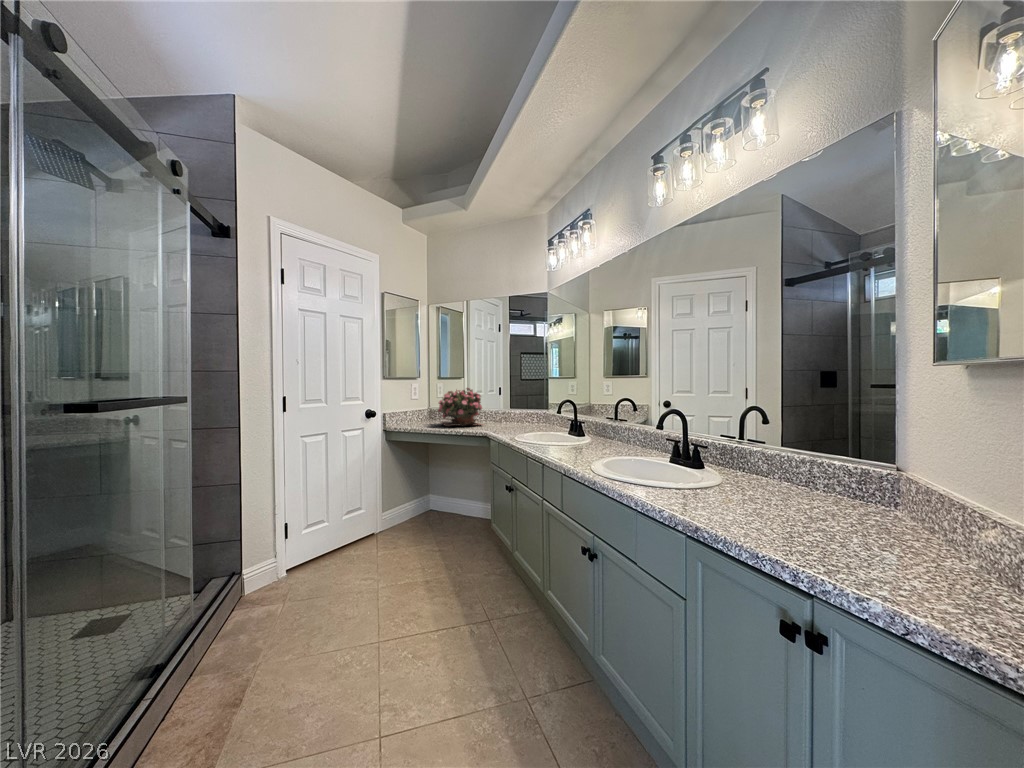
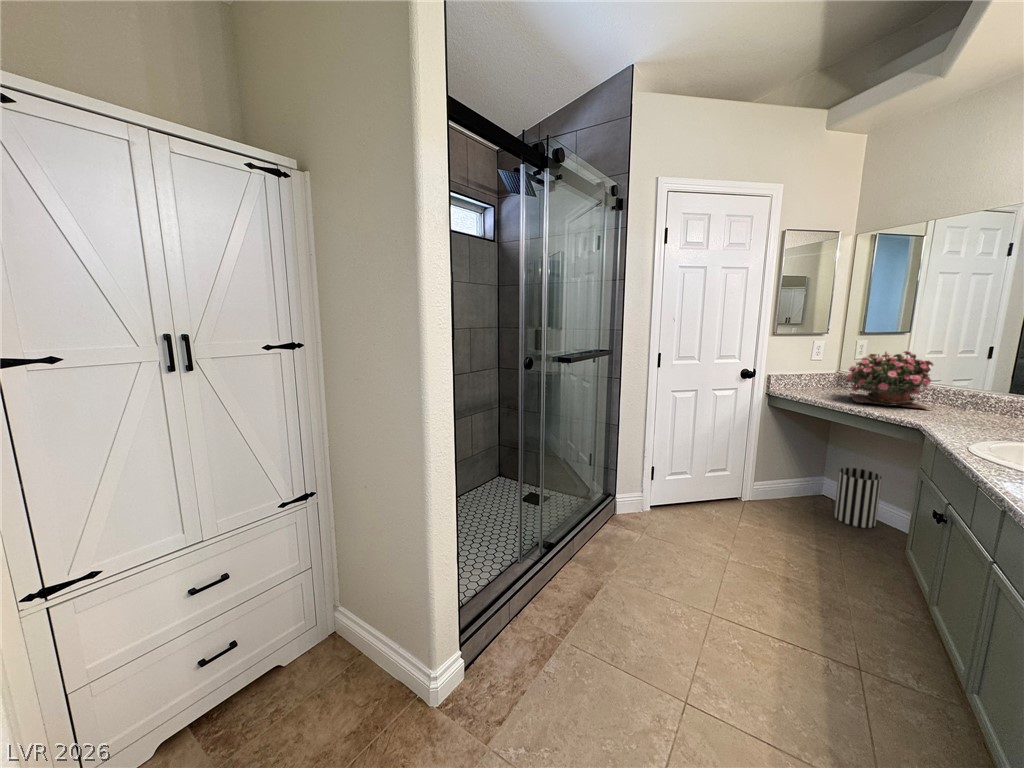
wastebasket: none [440,479,466,524] -> present [834,468,882,528]

